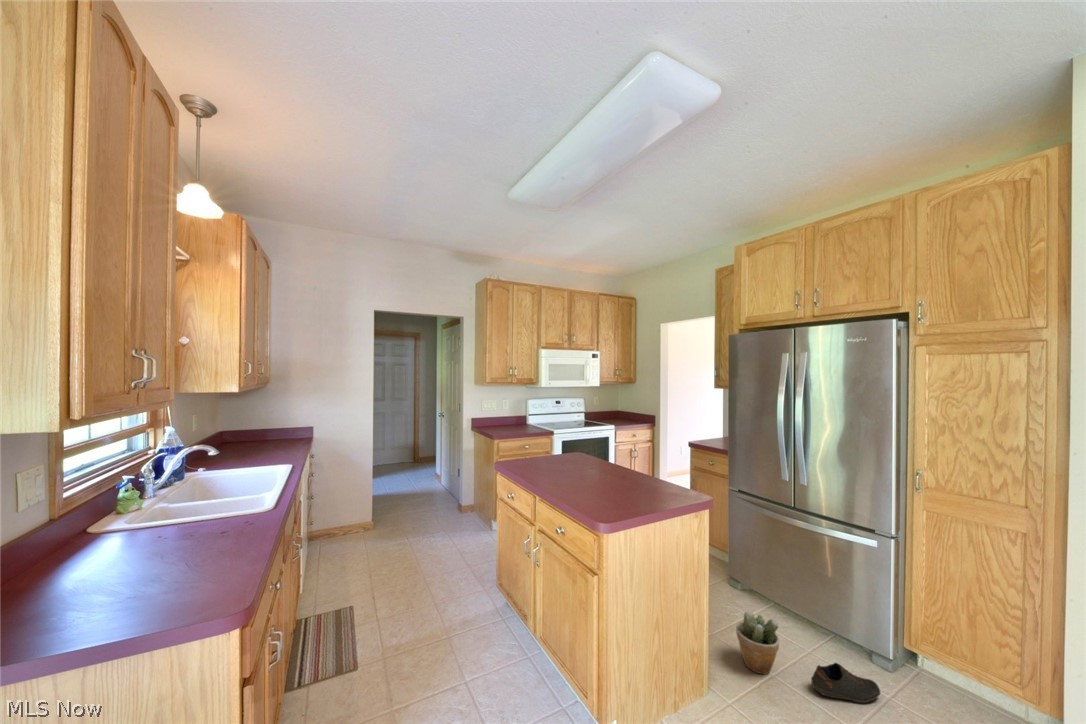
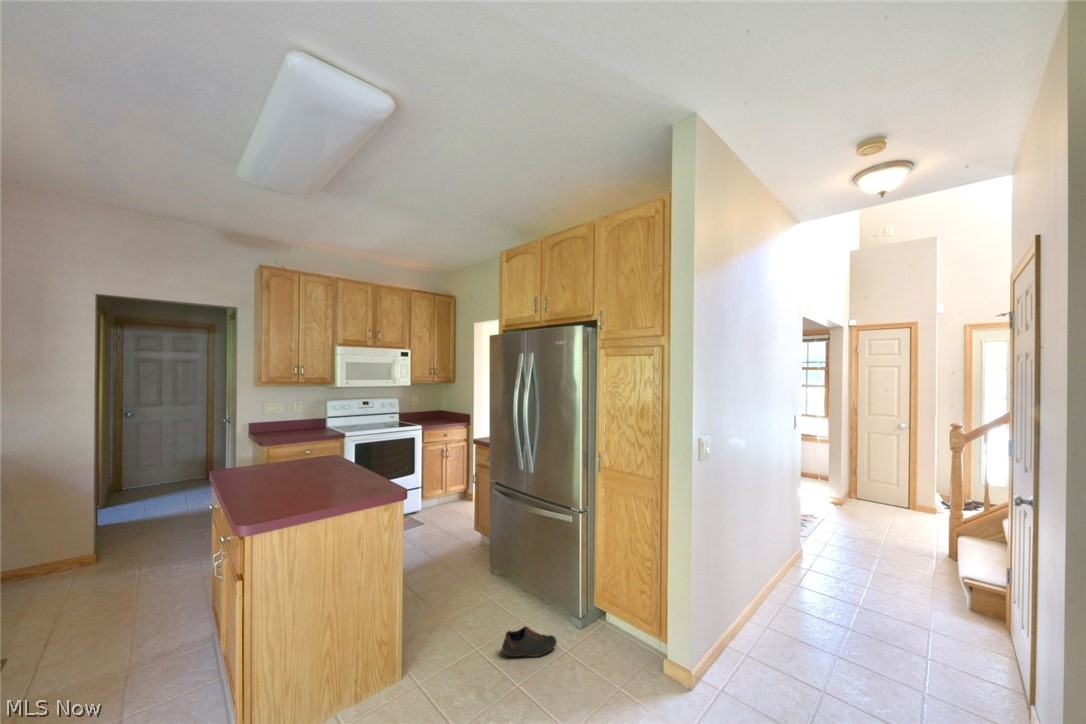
potted plant: present [736,612,780,674] -> none [449,593,484,648]

